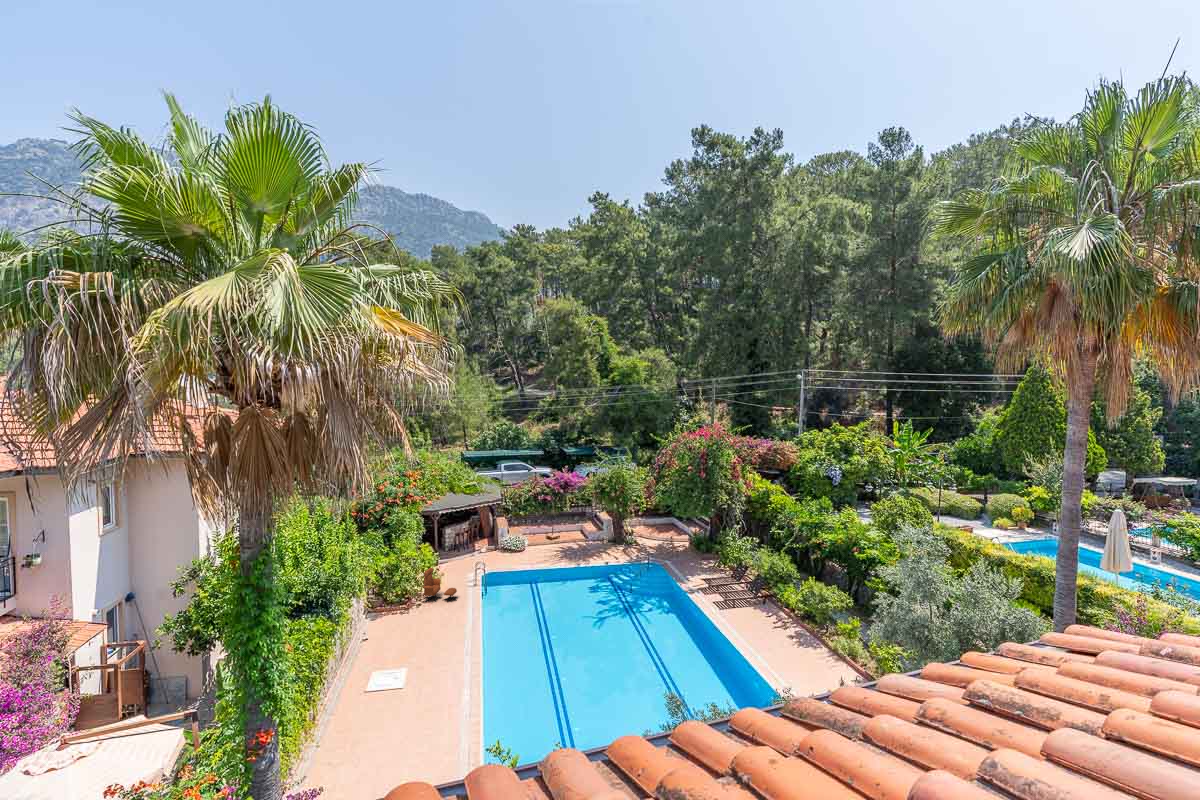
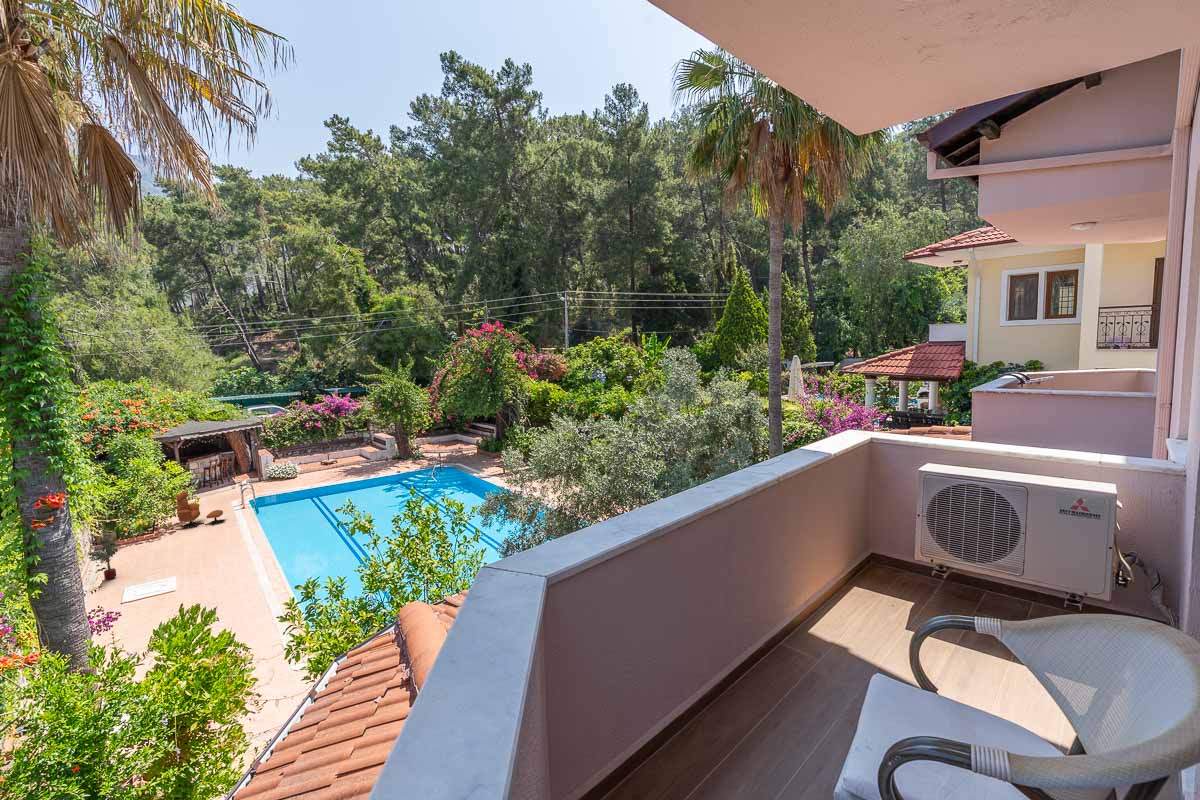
potted tree: none [353,611,374,652] -> present [88,533,118,580]

